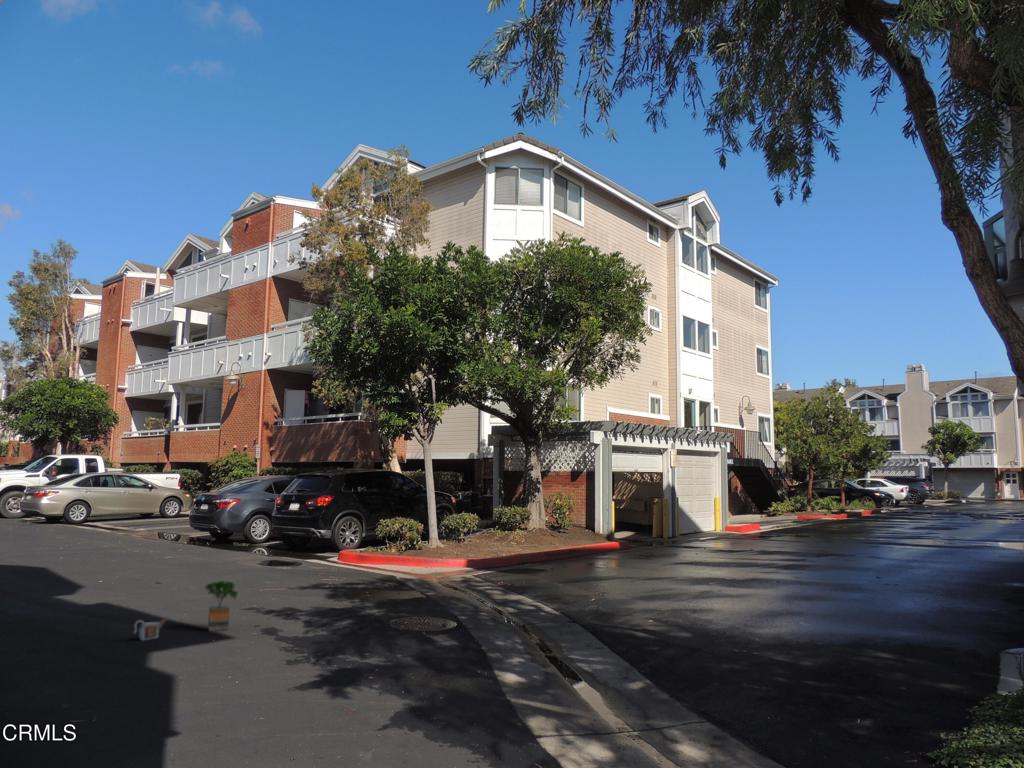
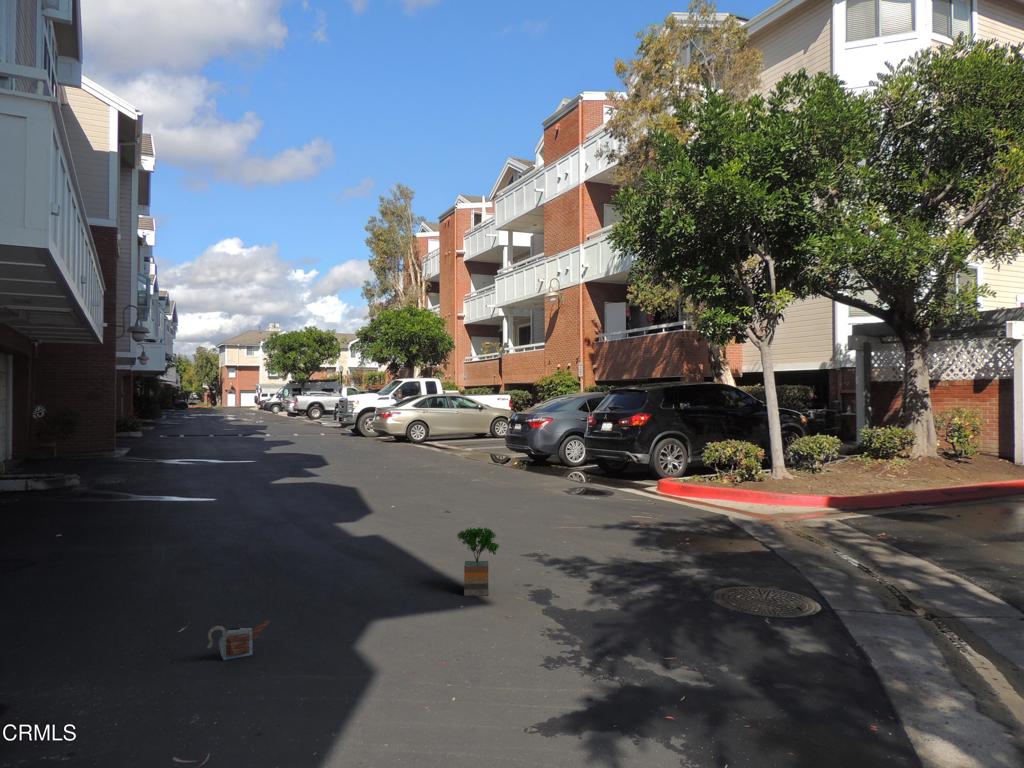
watering can: present [134,618,167,641] -> present [207,620,270,660]

